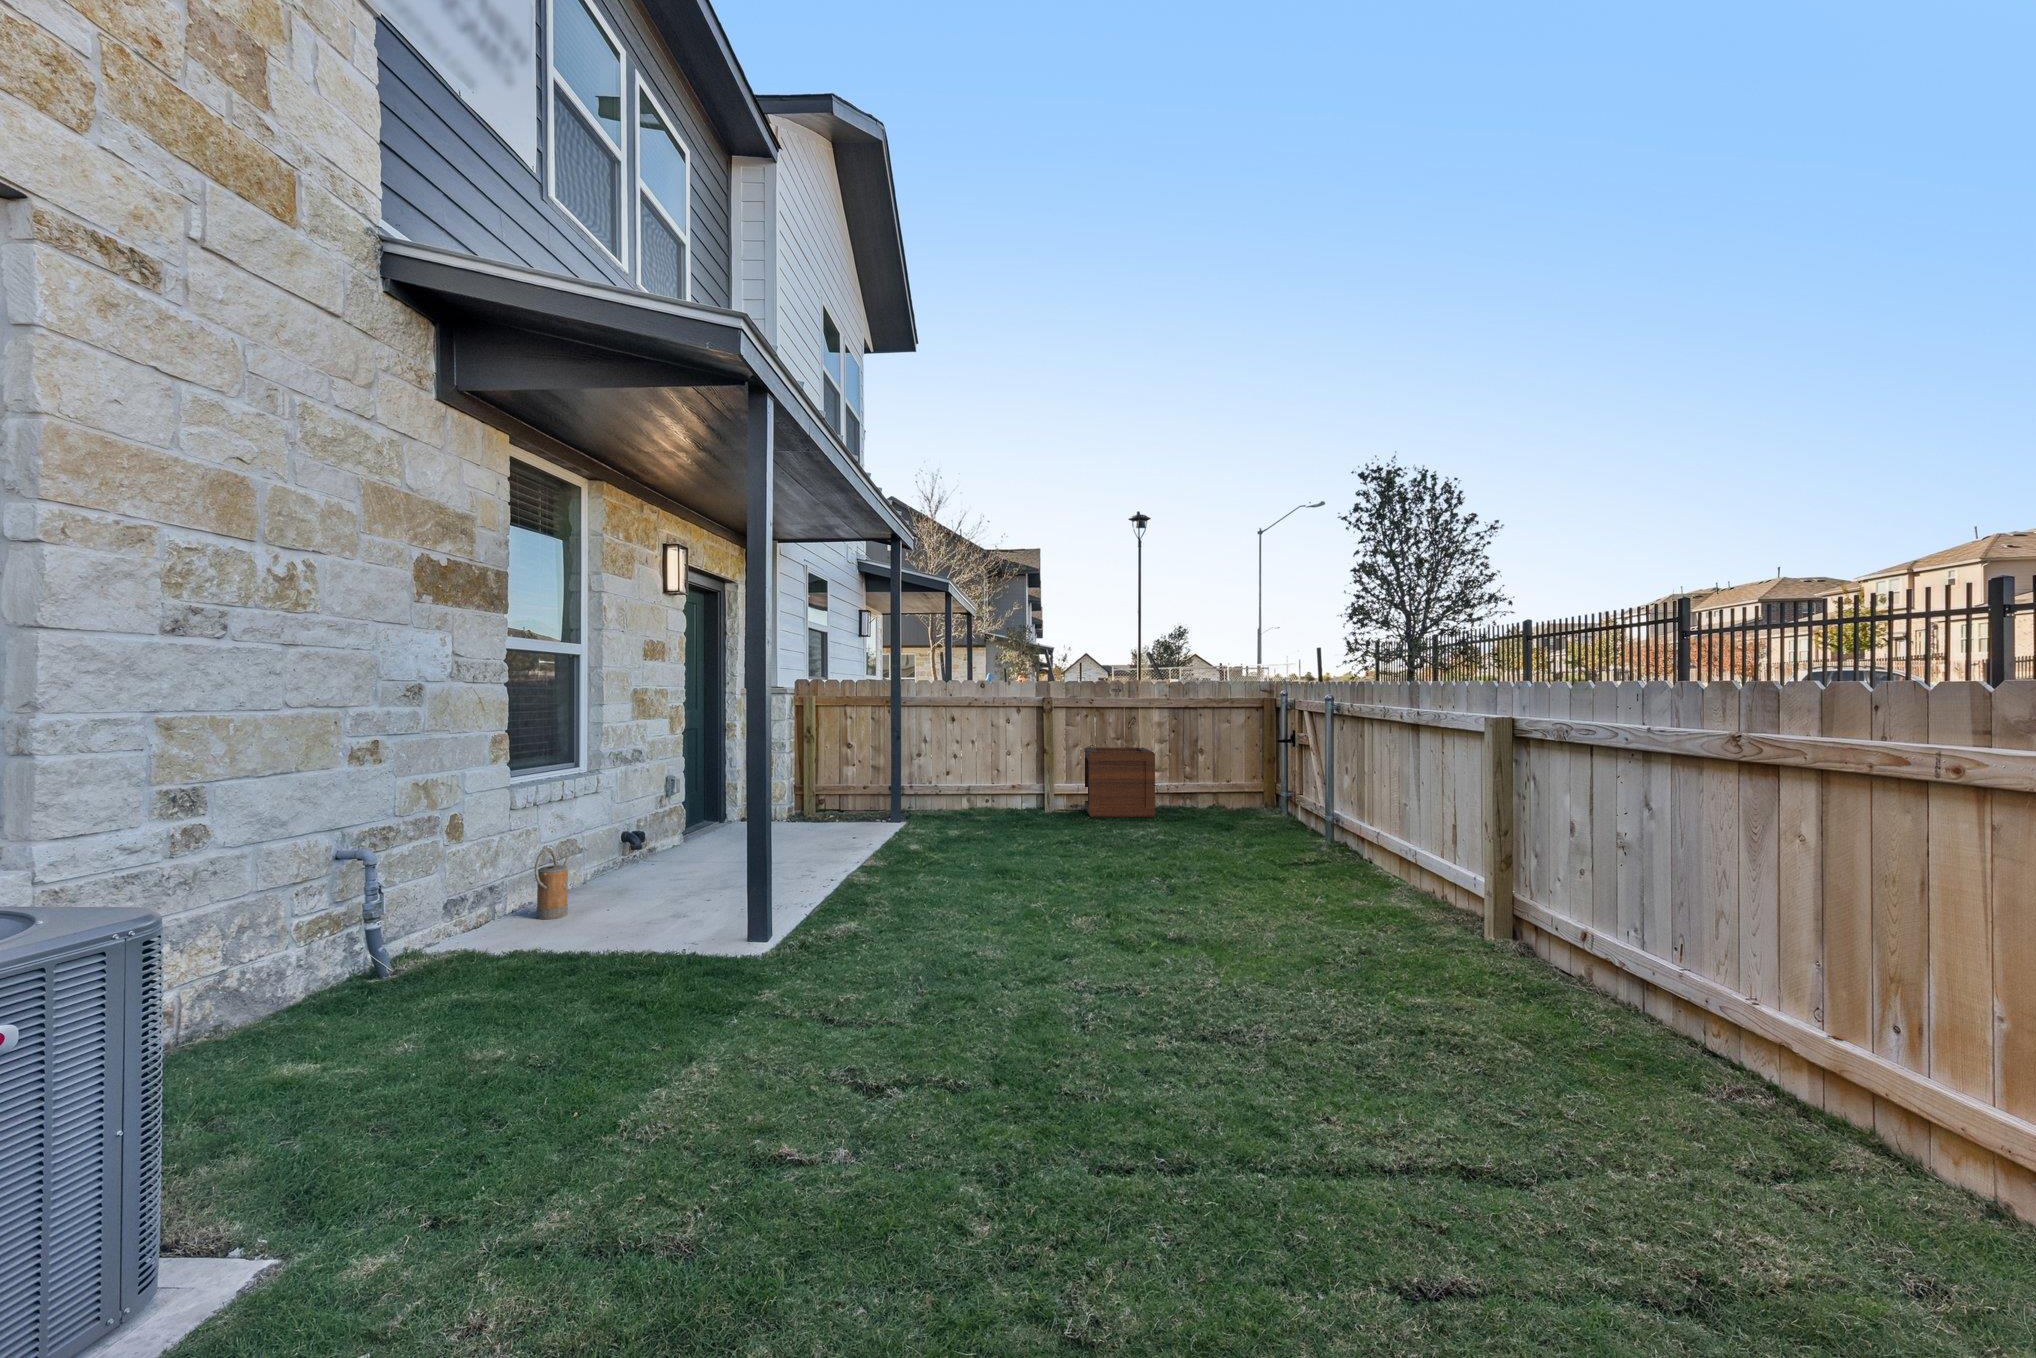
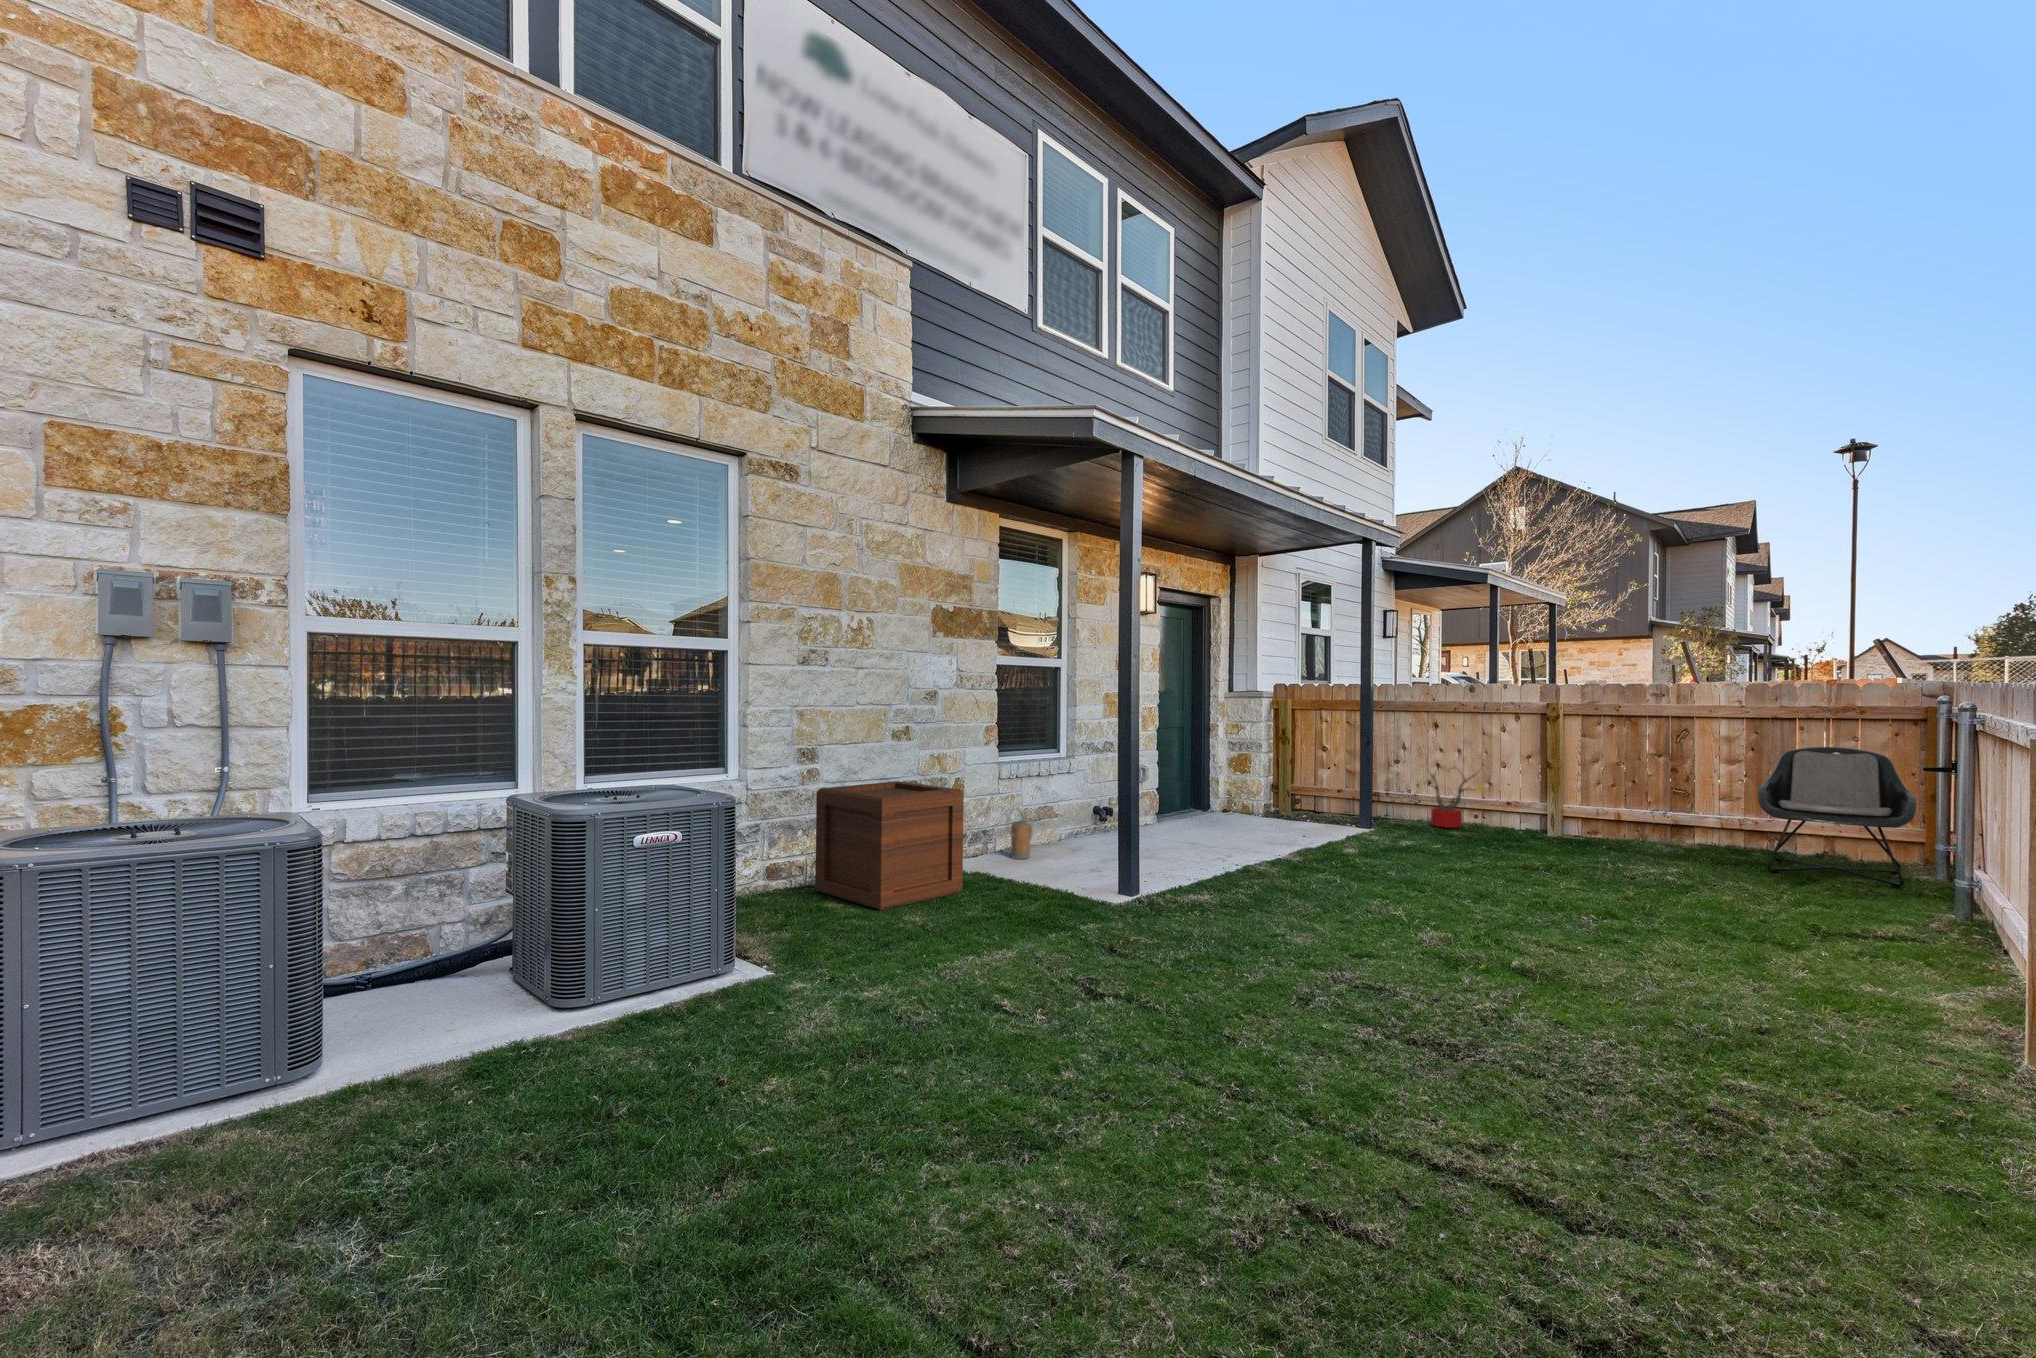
lounge chair: none [1193,723,1284,822] -> present [1758,747,1916,888]
wooden crate: present [1084,747,1155,817] -> present [815,781,964,910]
decorative plant: none [941,749,998,813] -> present [1429,767,1483,828]

